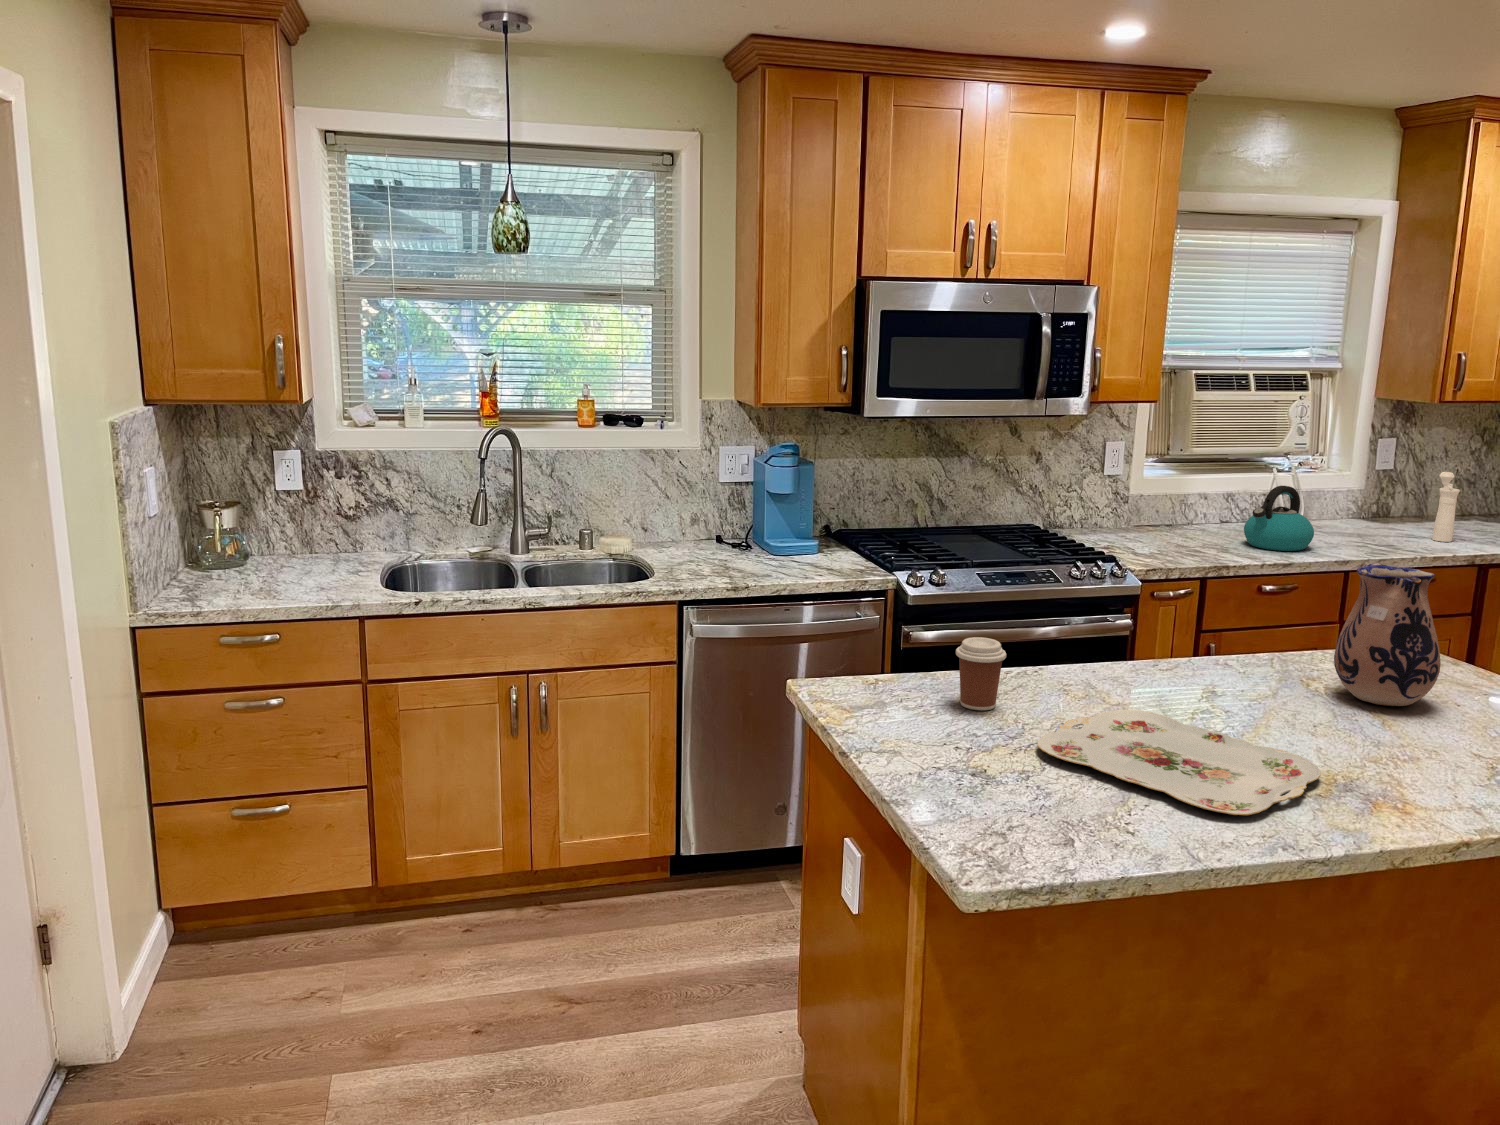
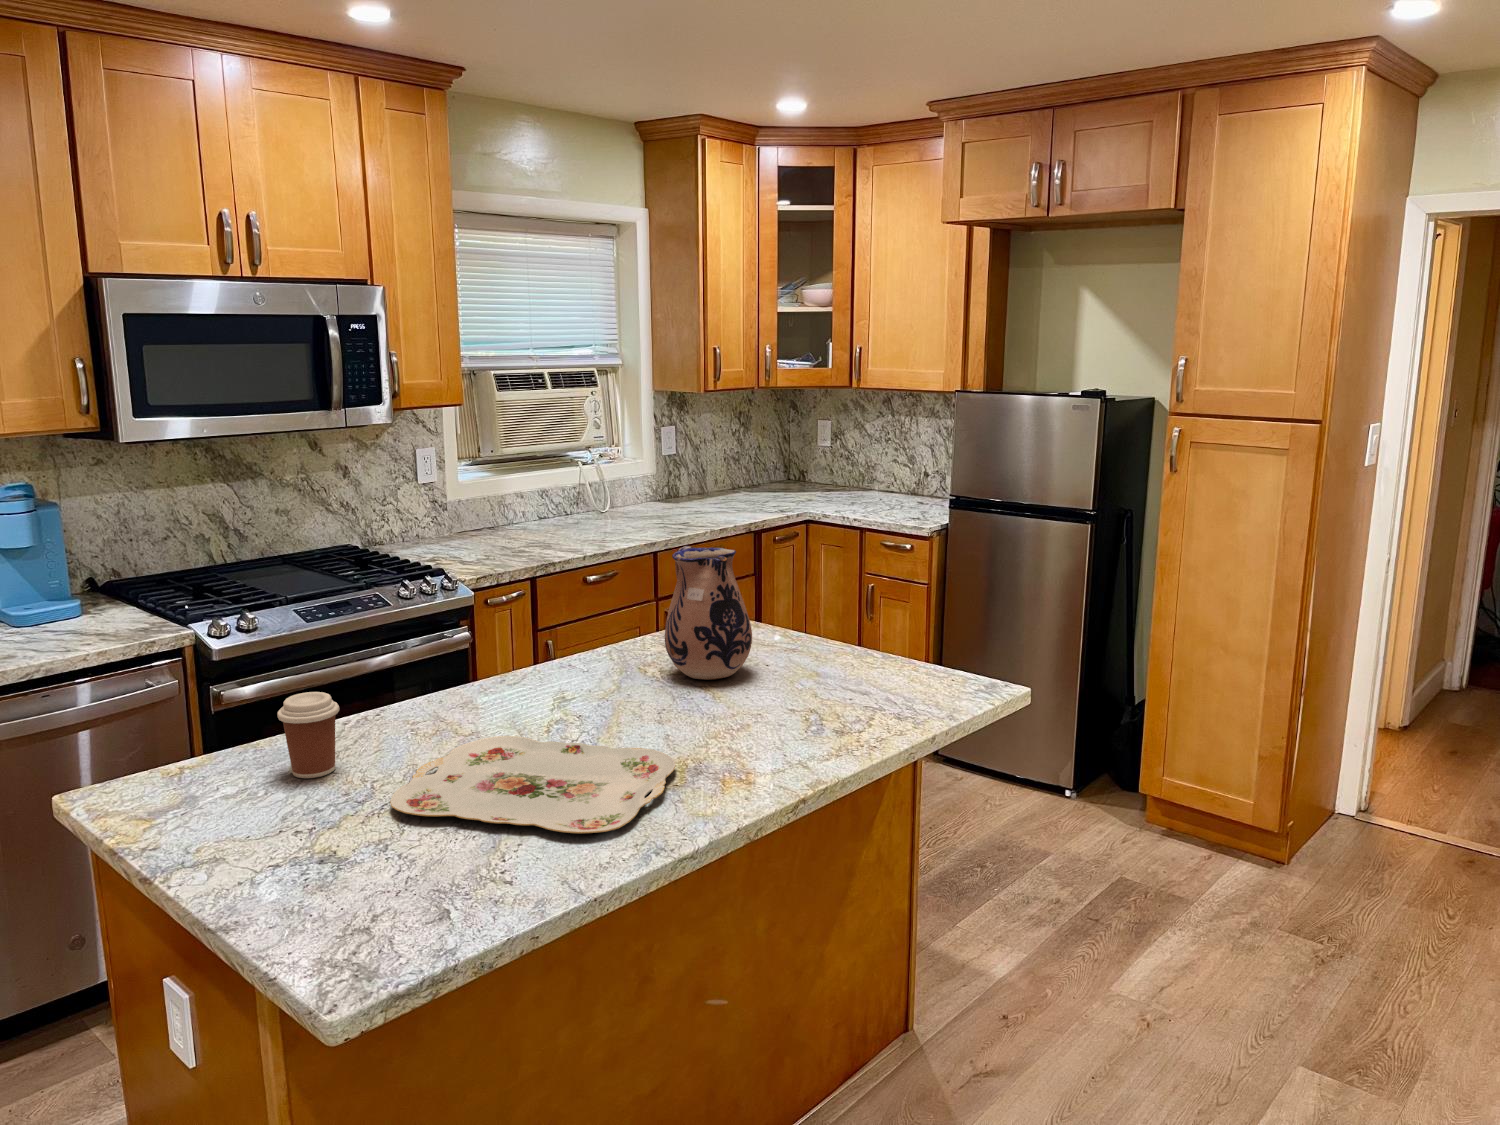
pepper mill: present [1432,472,1460,542] -> none [714,452,732,514]
kettle: present [1244,486,1314,551] -> none [561,478,623,541]

